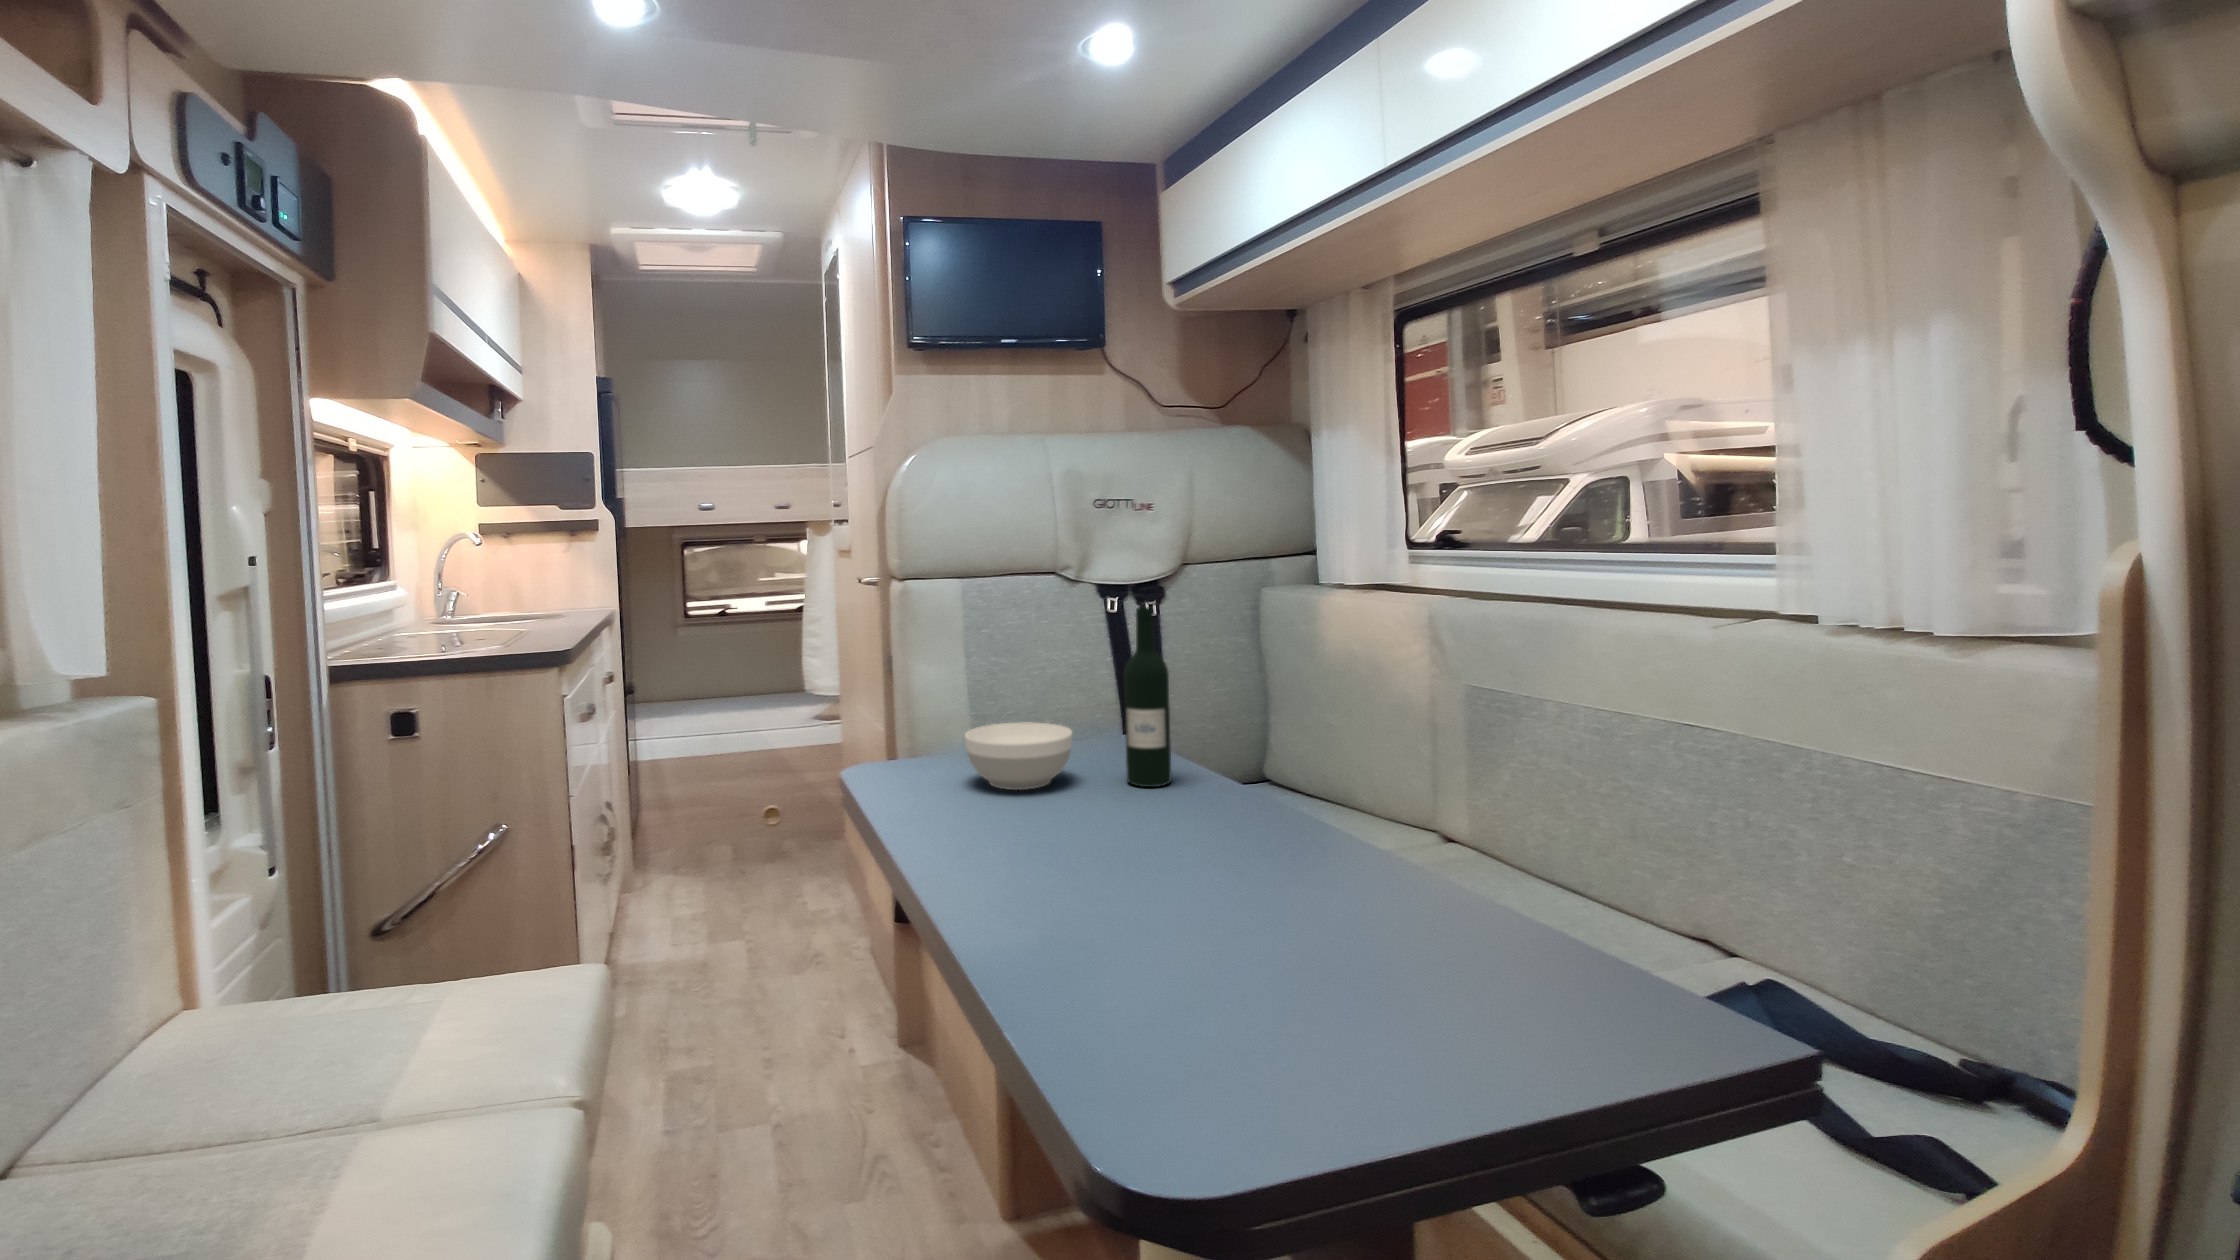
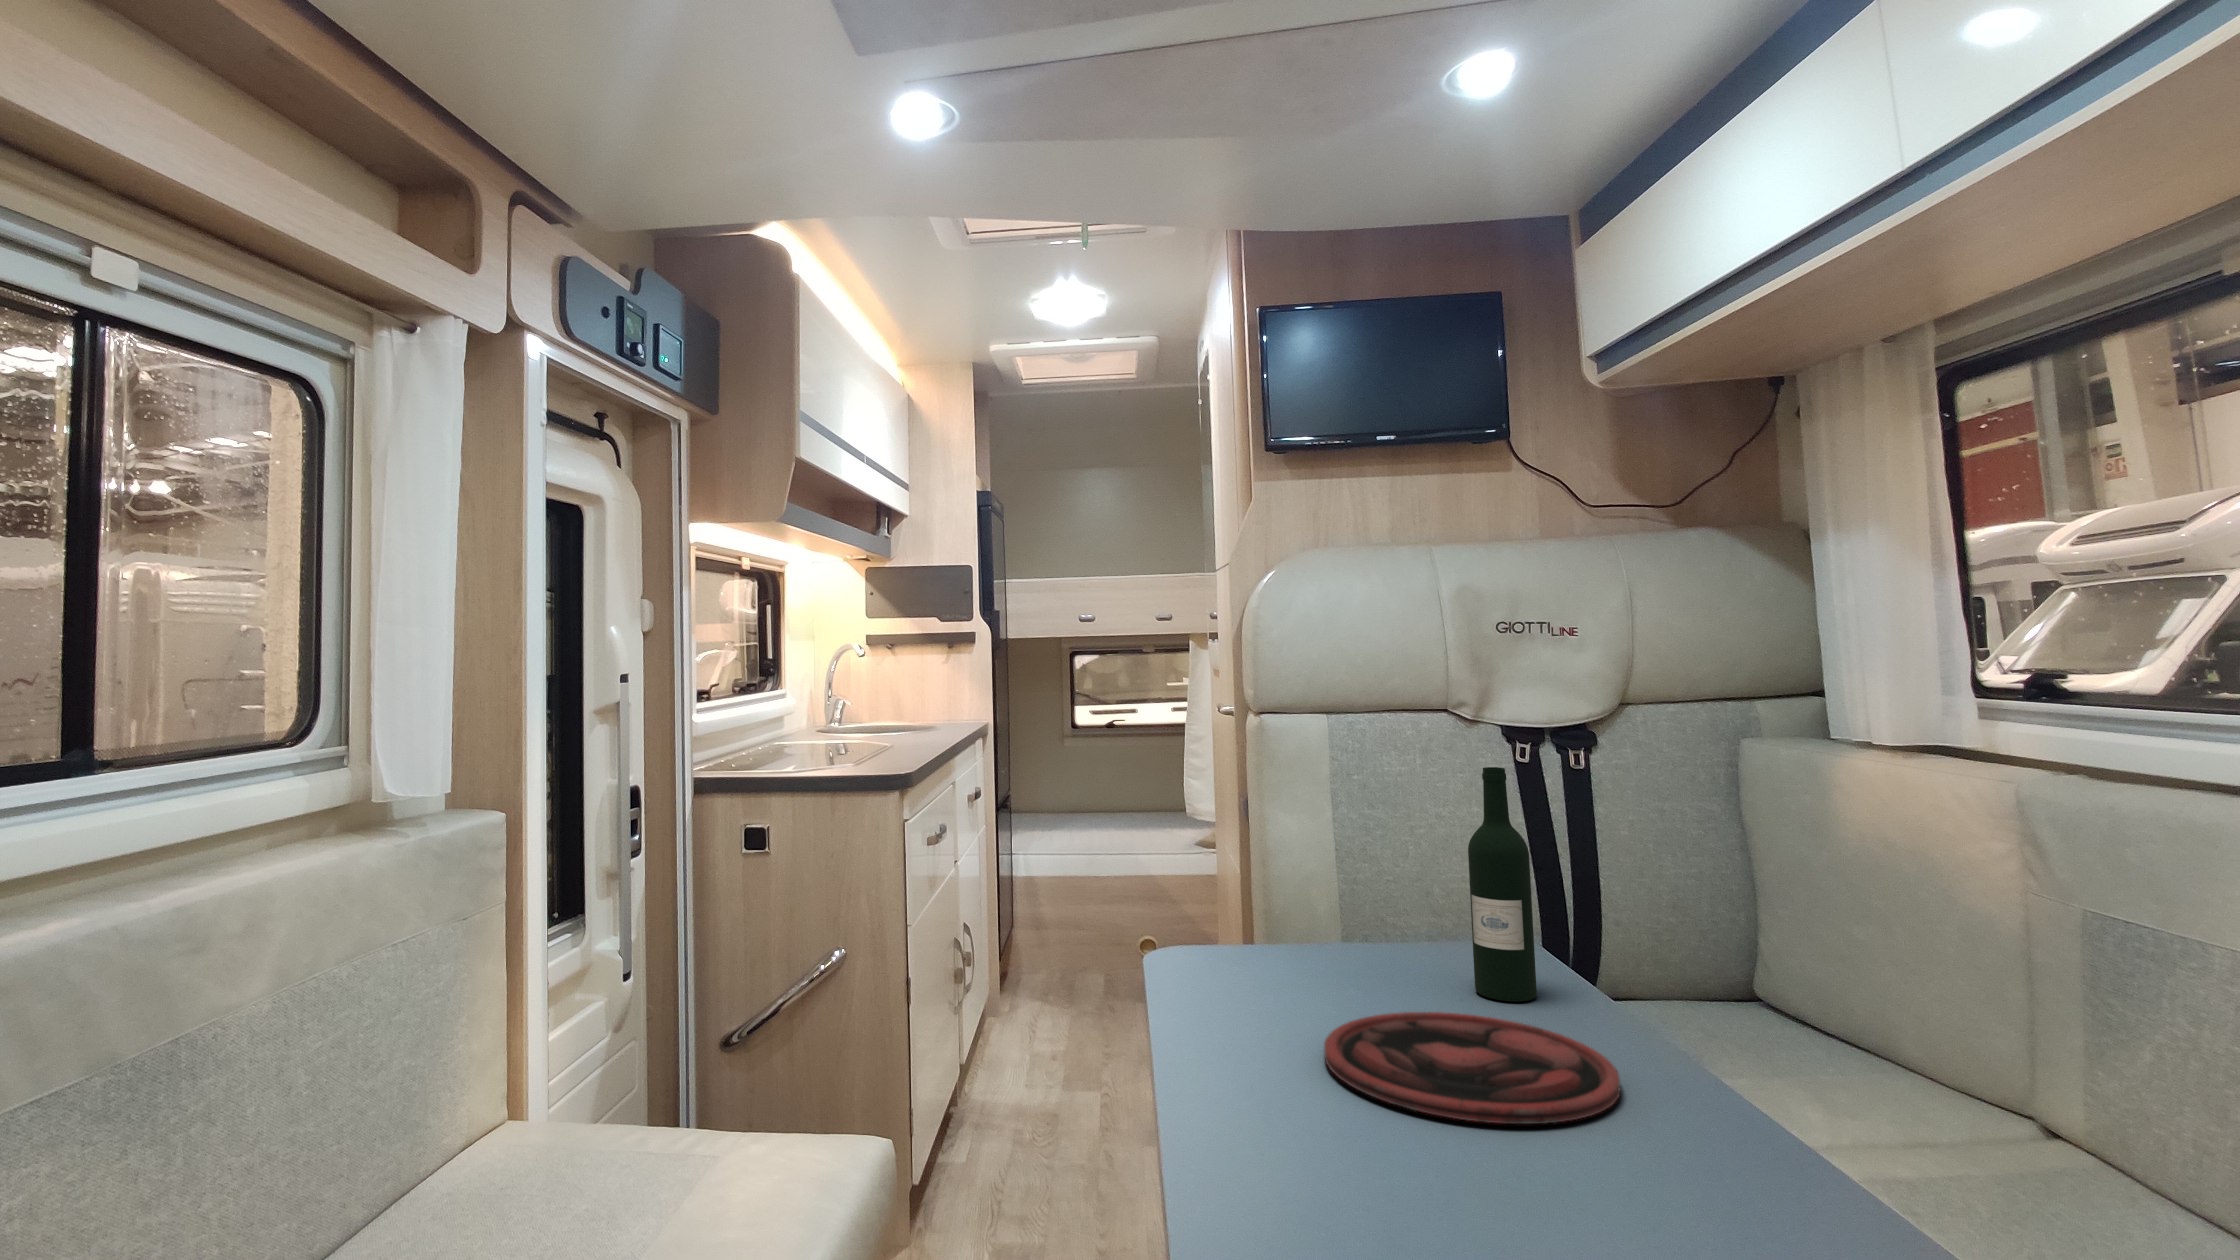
bowl: present [965,722,1072,790] -> none [1268,897,1404,983]
plate: none [1045,799,1262,872] -> present [1324,1012,1620,1124]

